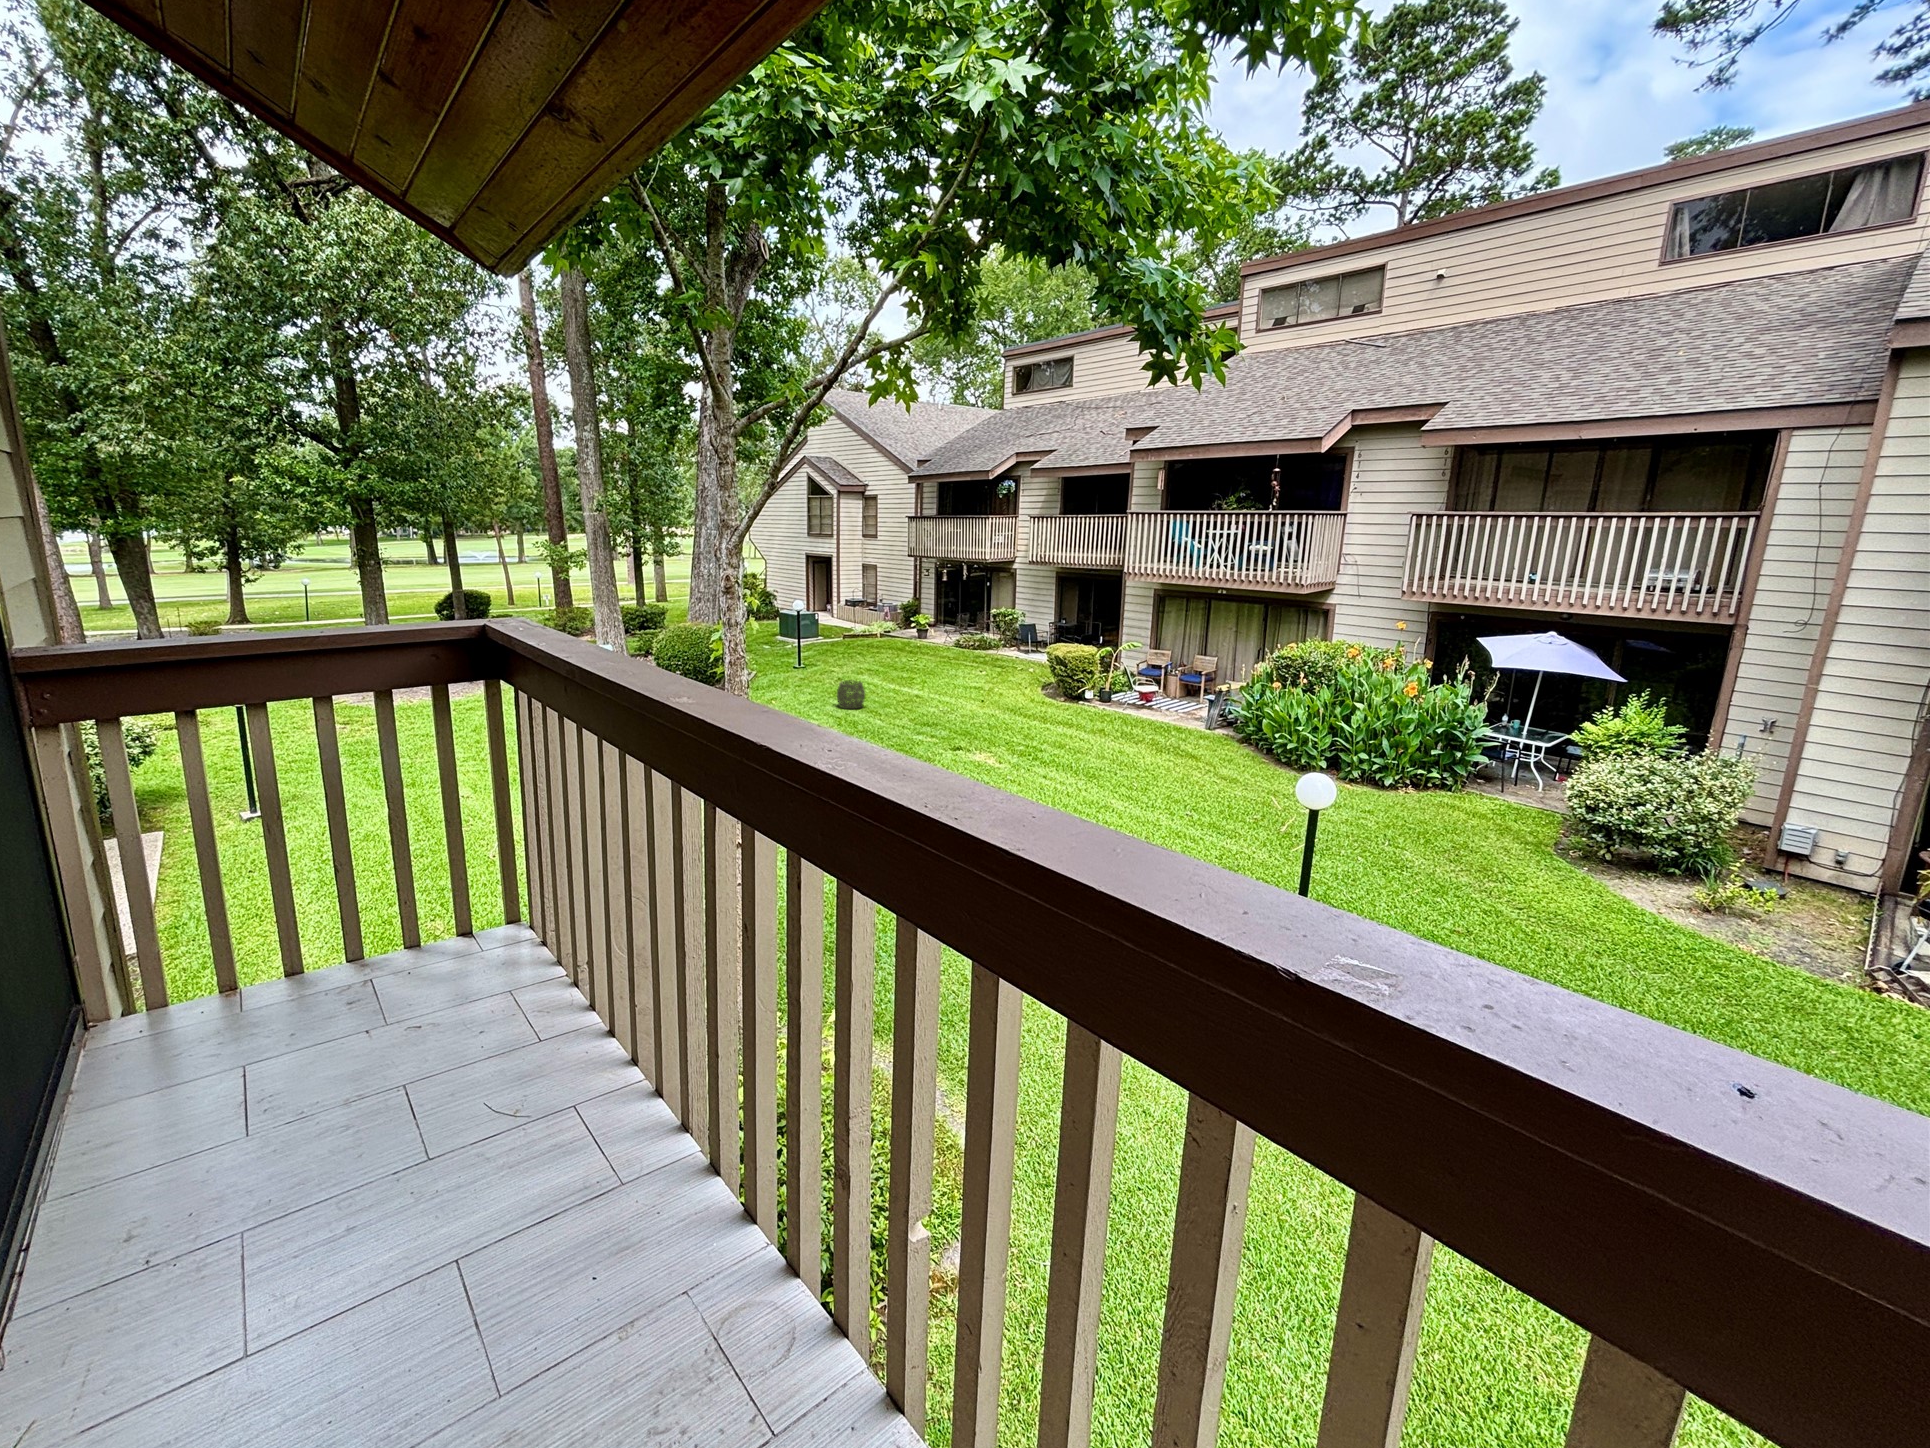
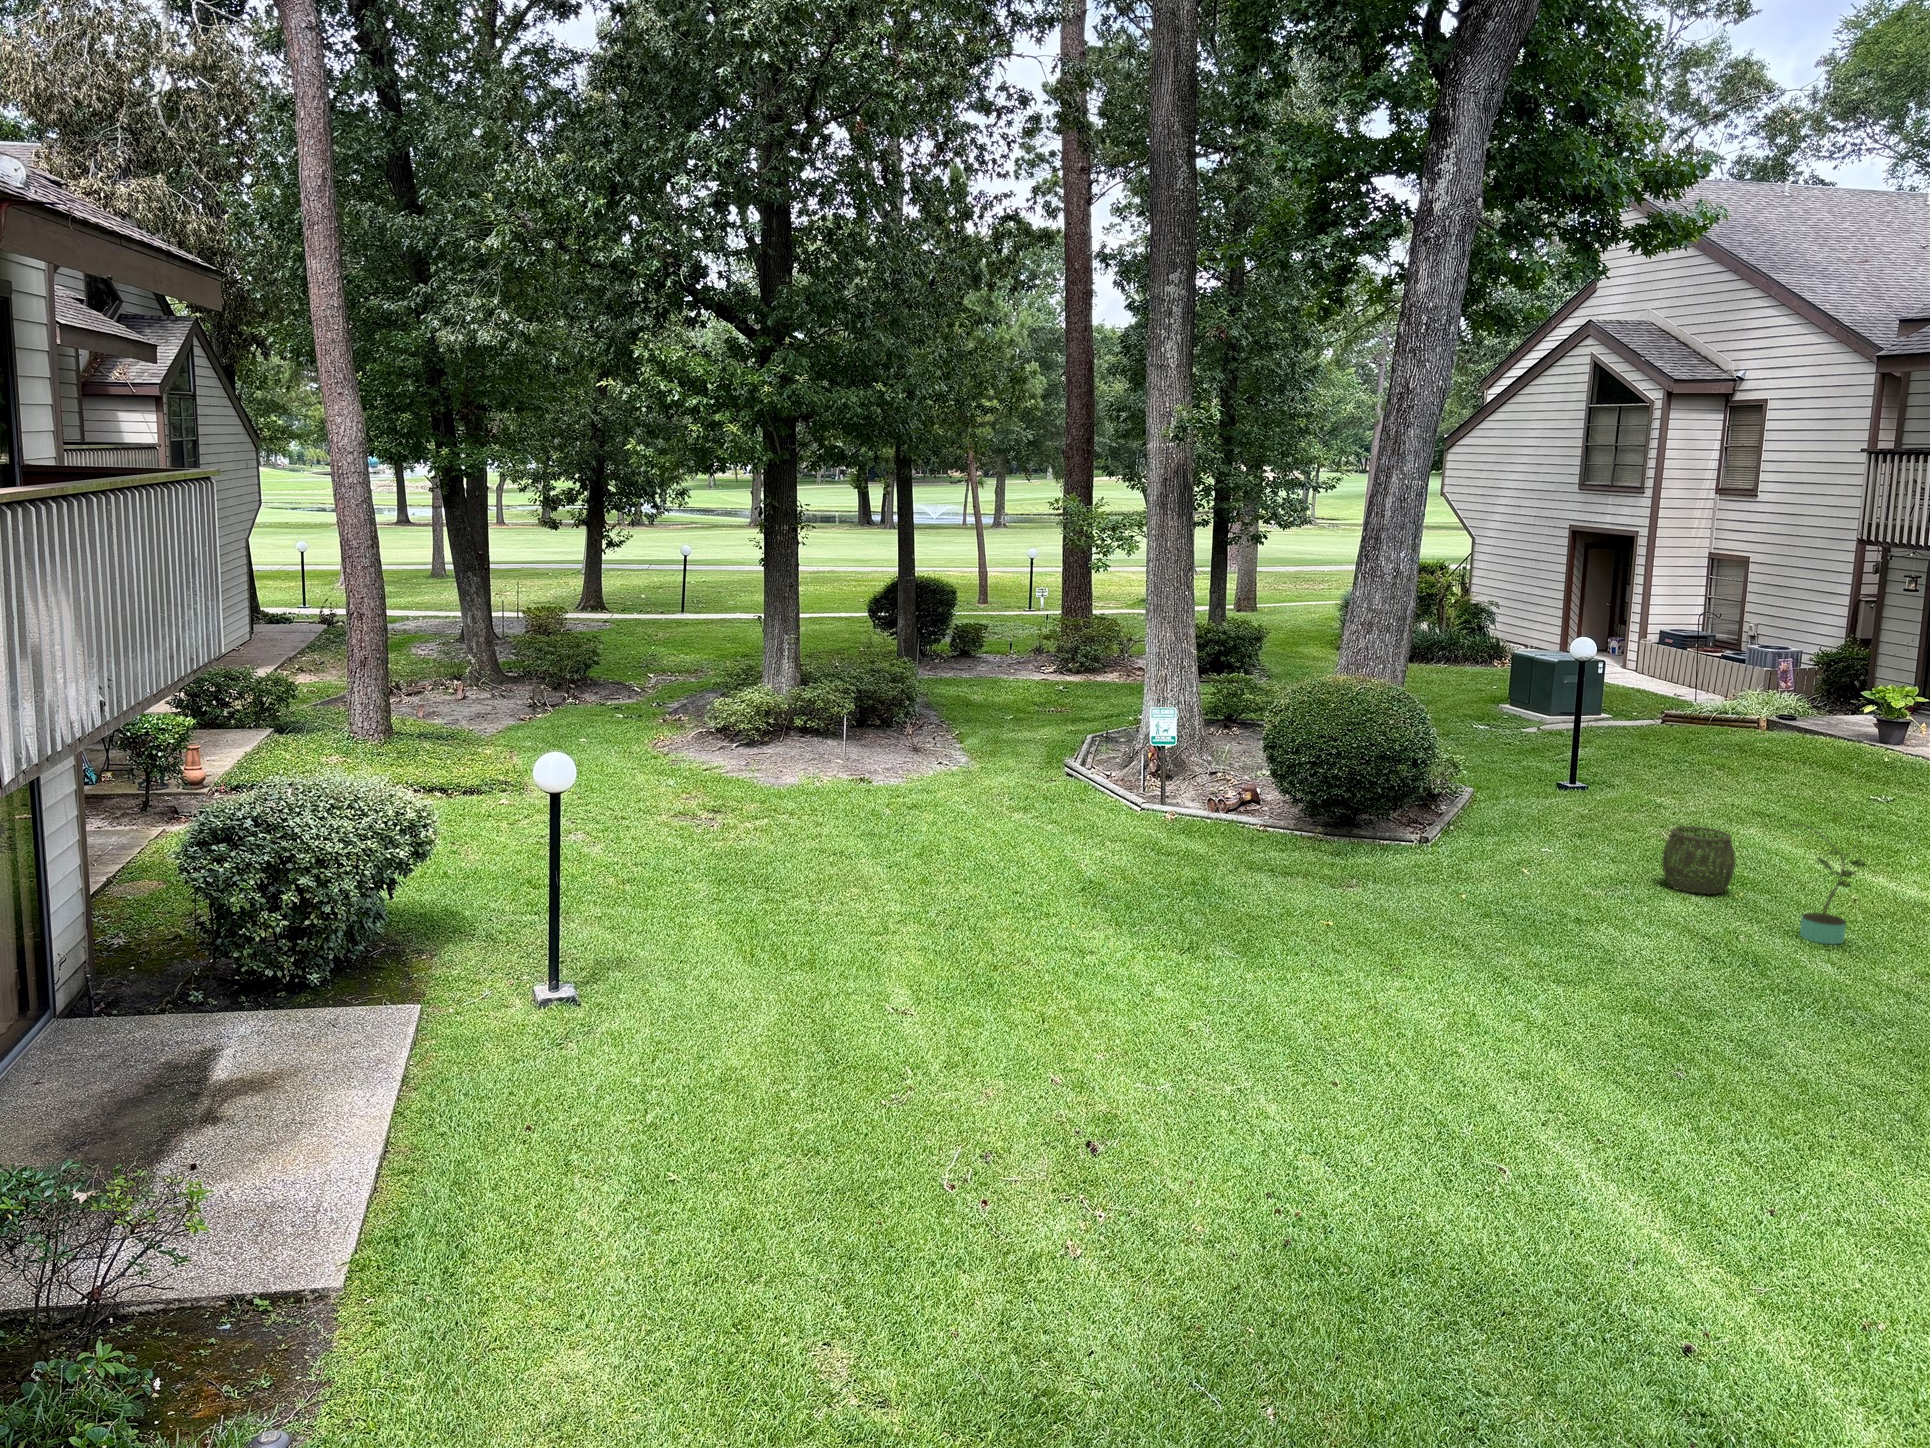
potted plant: none [882,667,914,722] -> present [1793,813,1869,944]

